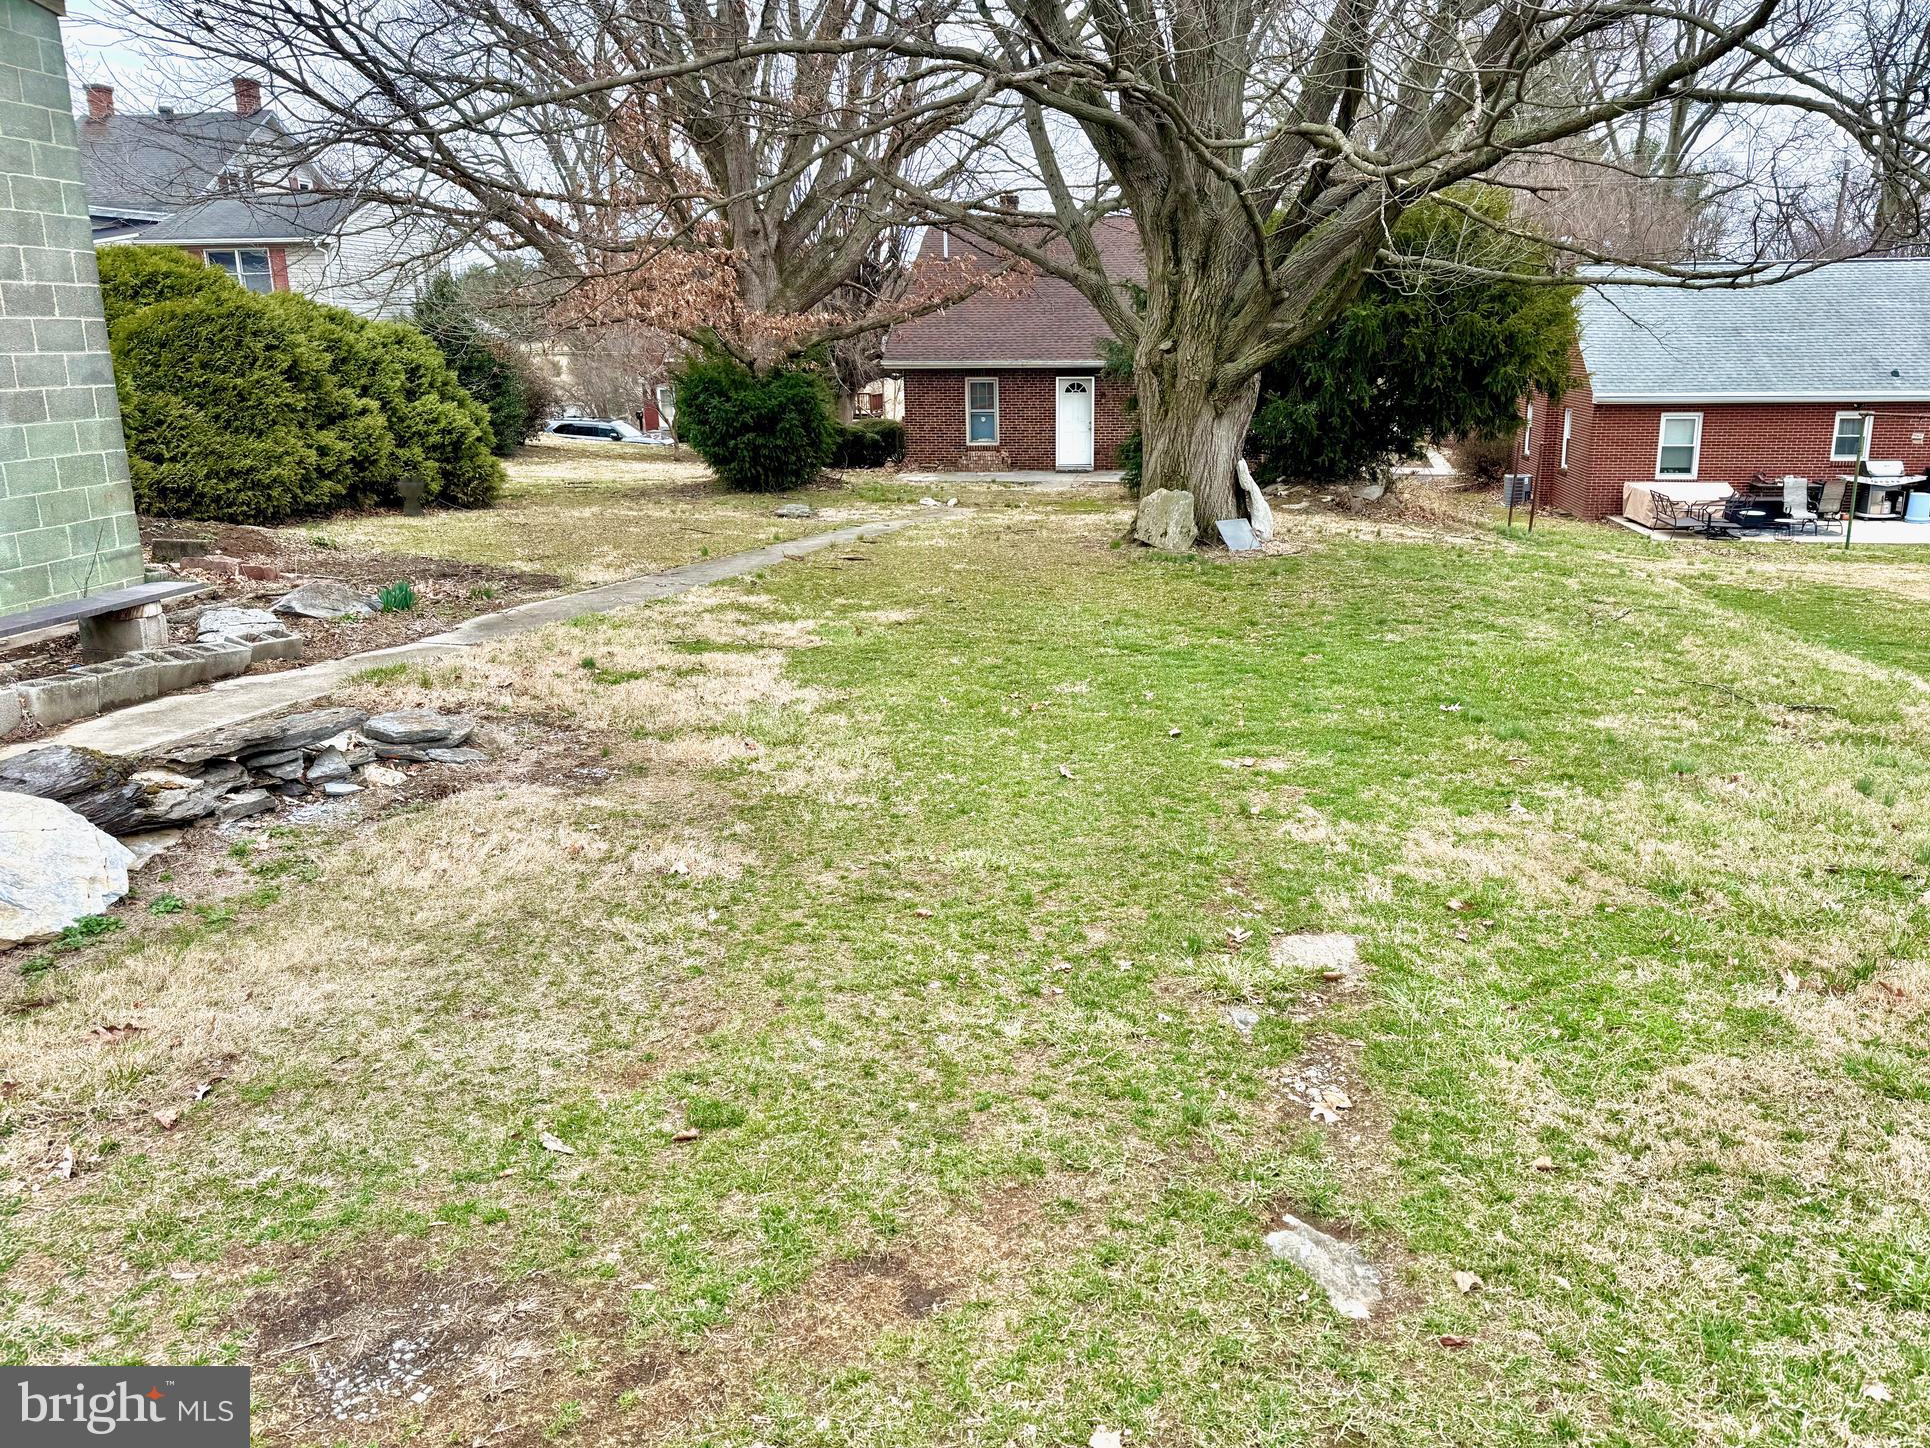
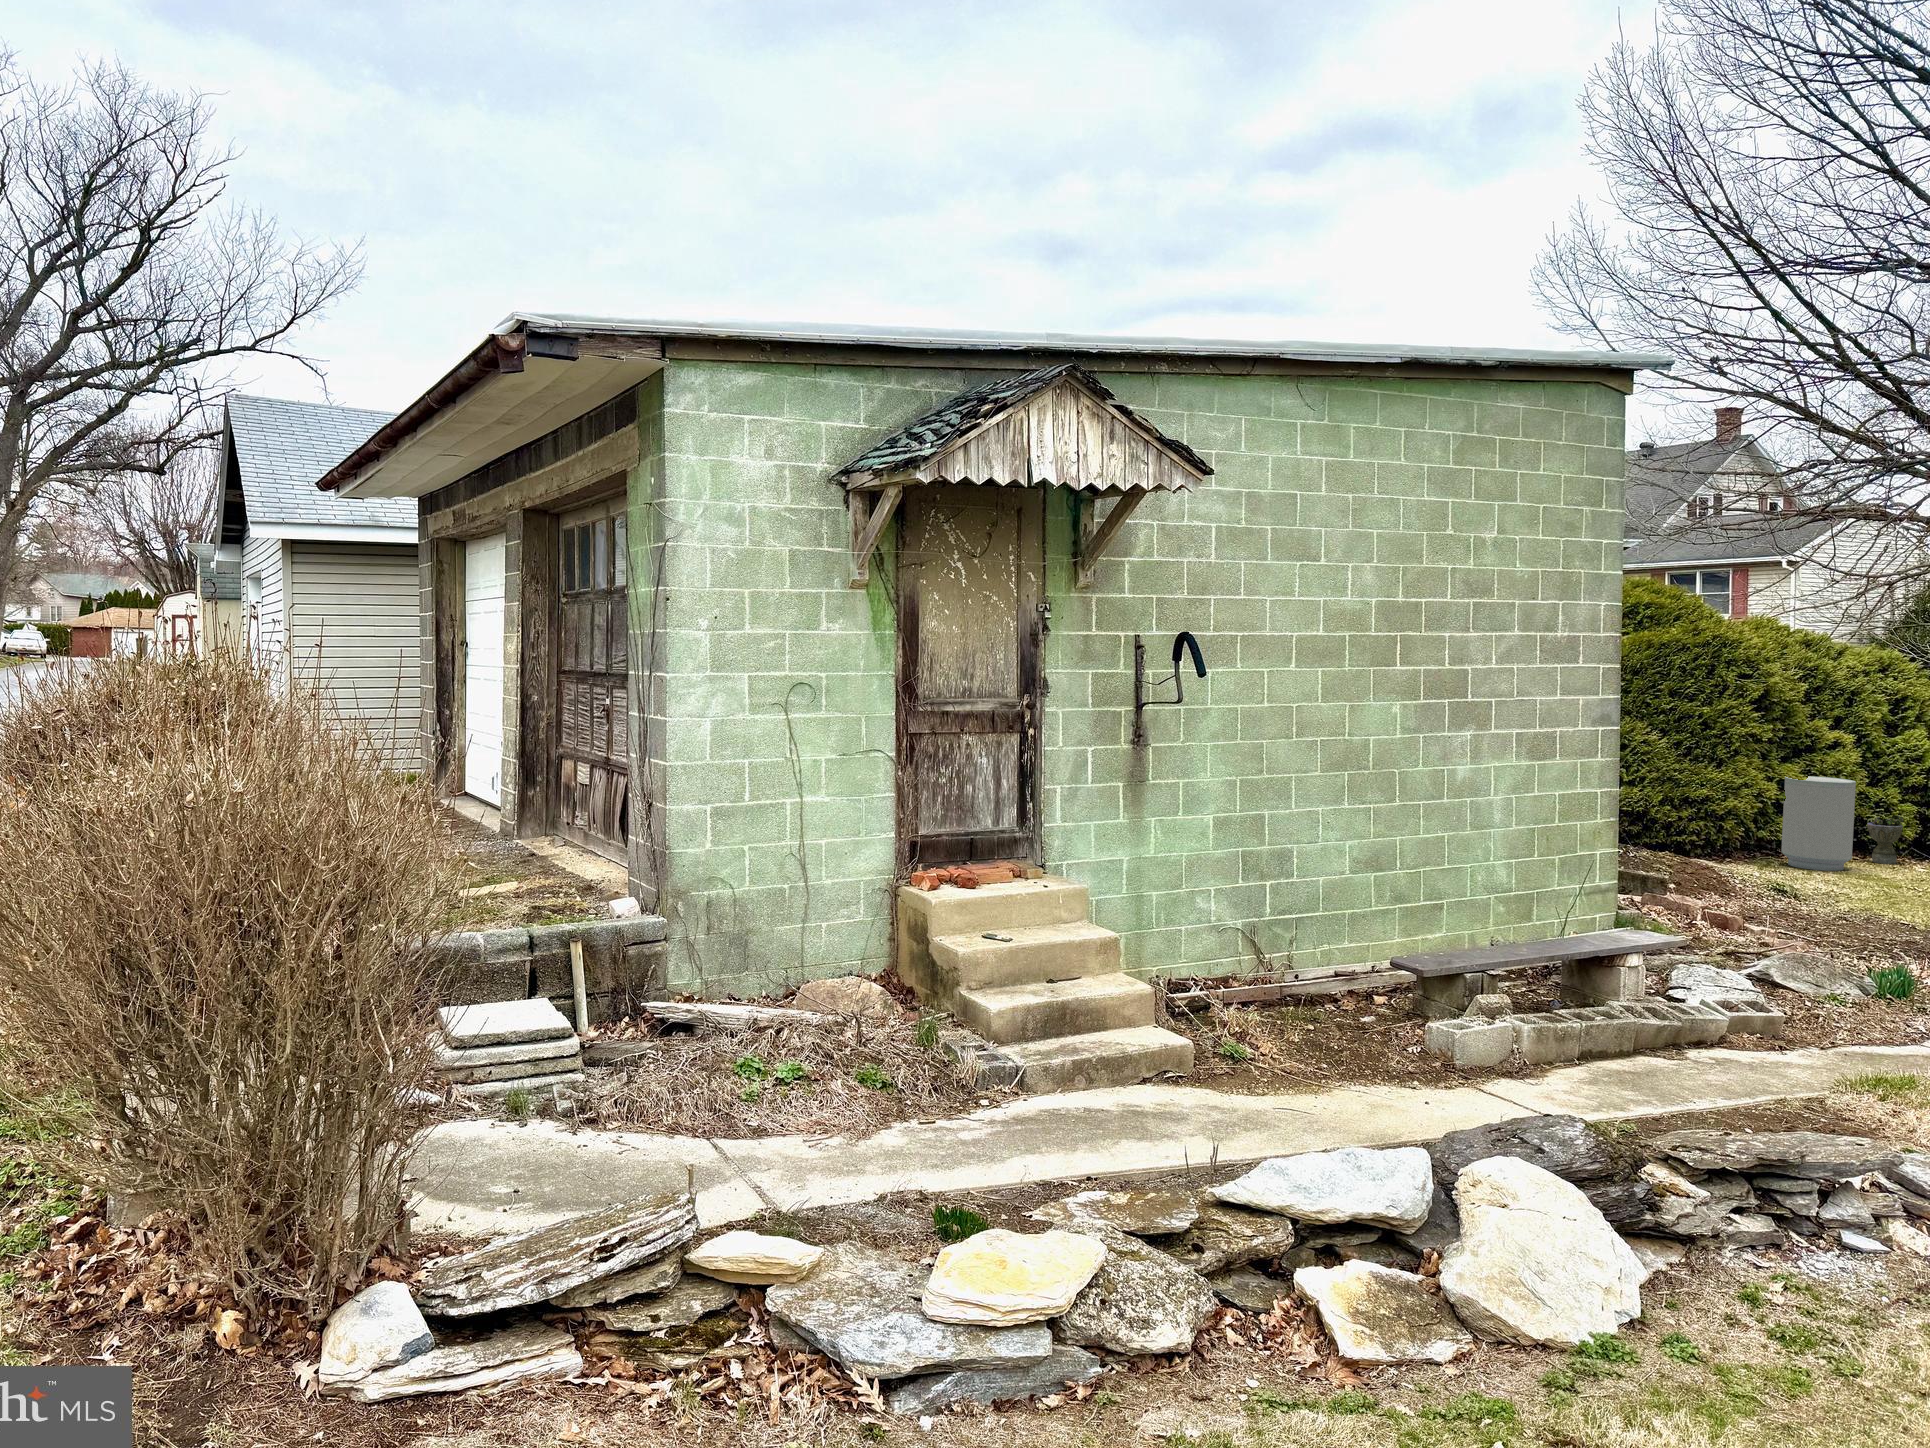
trash can: none [322,442,385,526] -> present [1781,776,1856,871]

